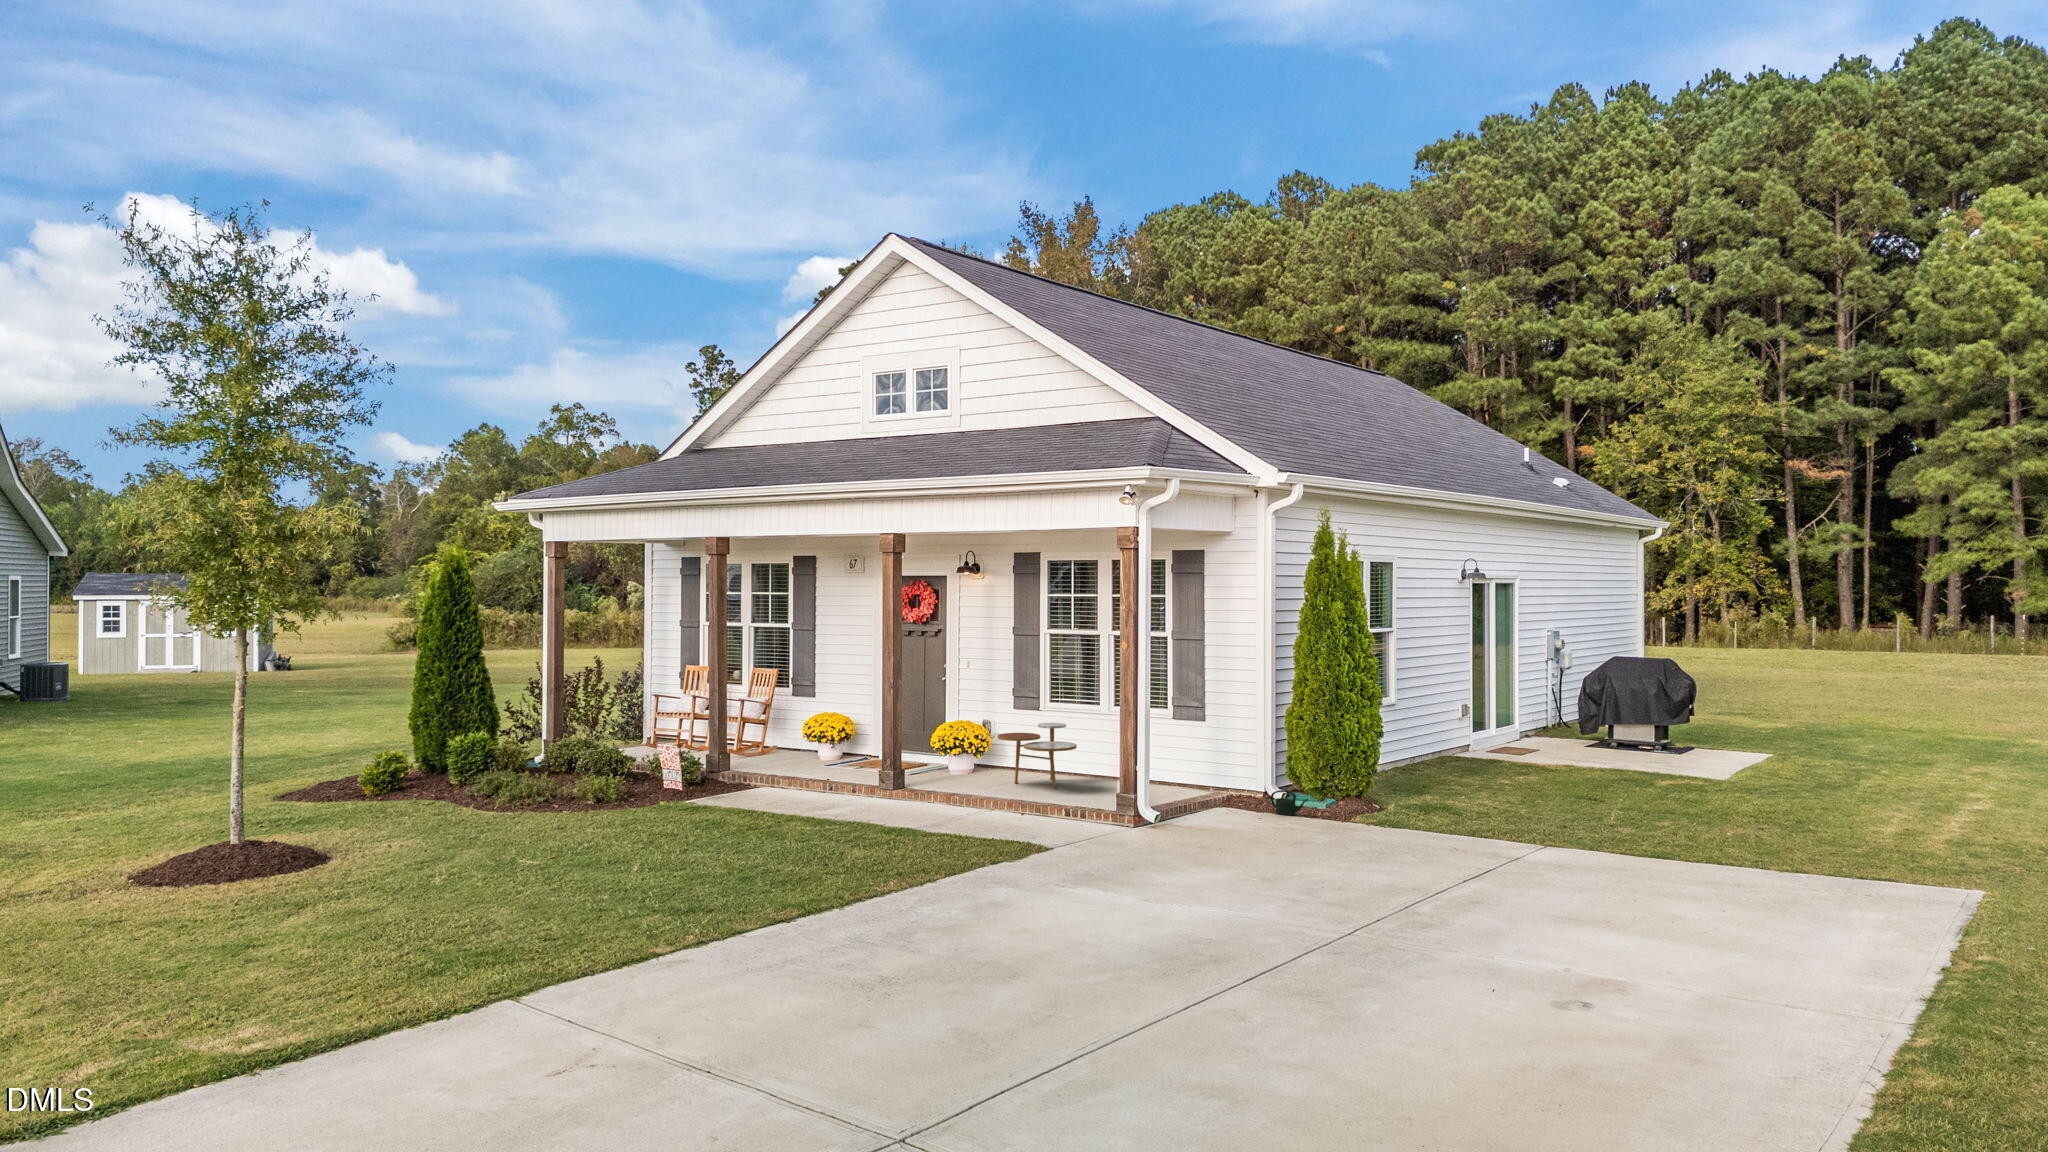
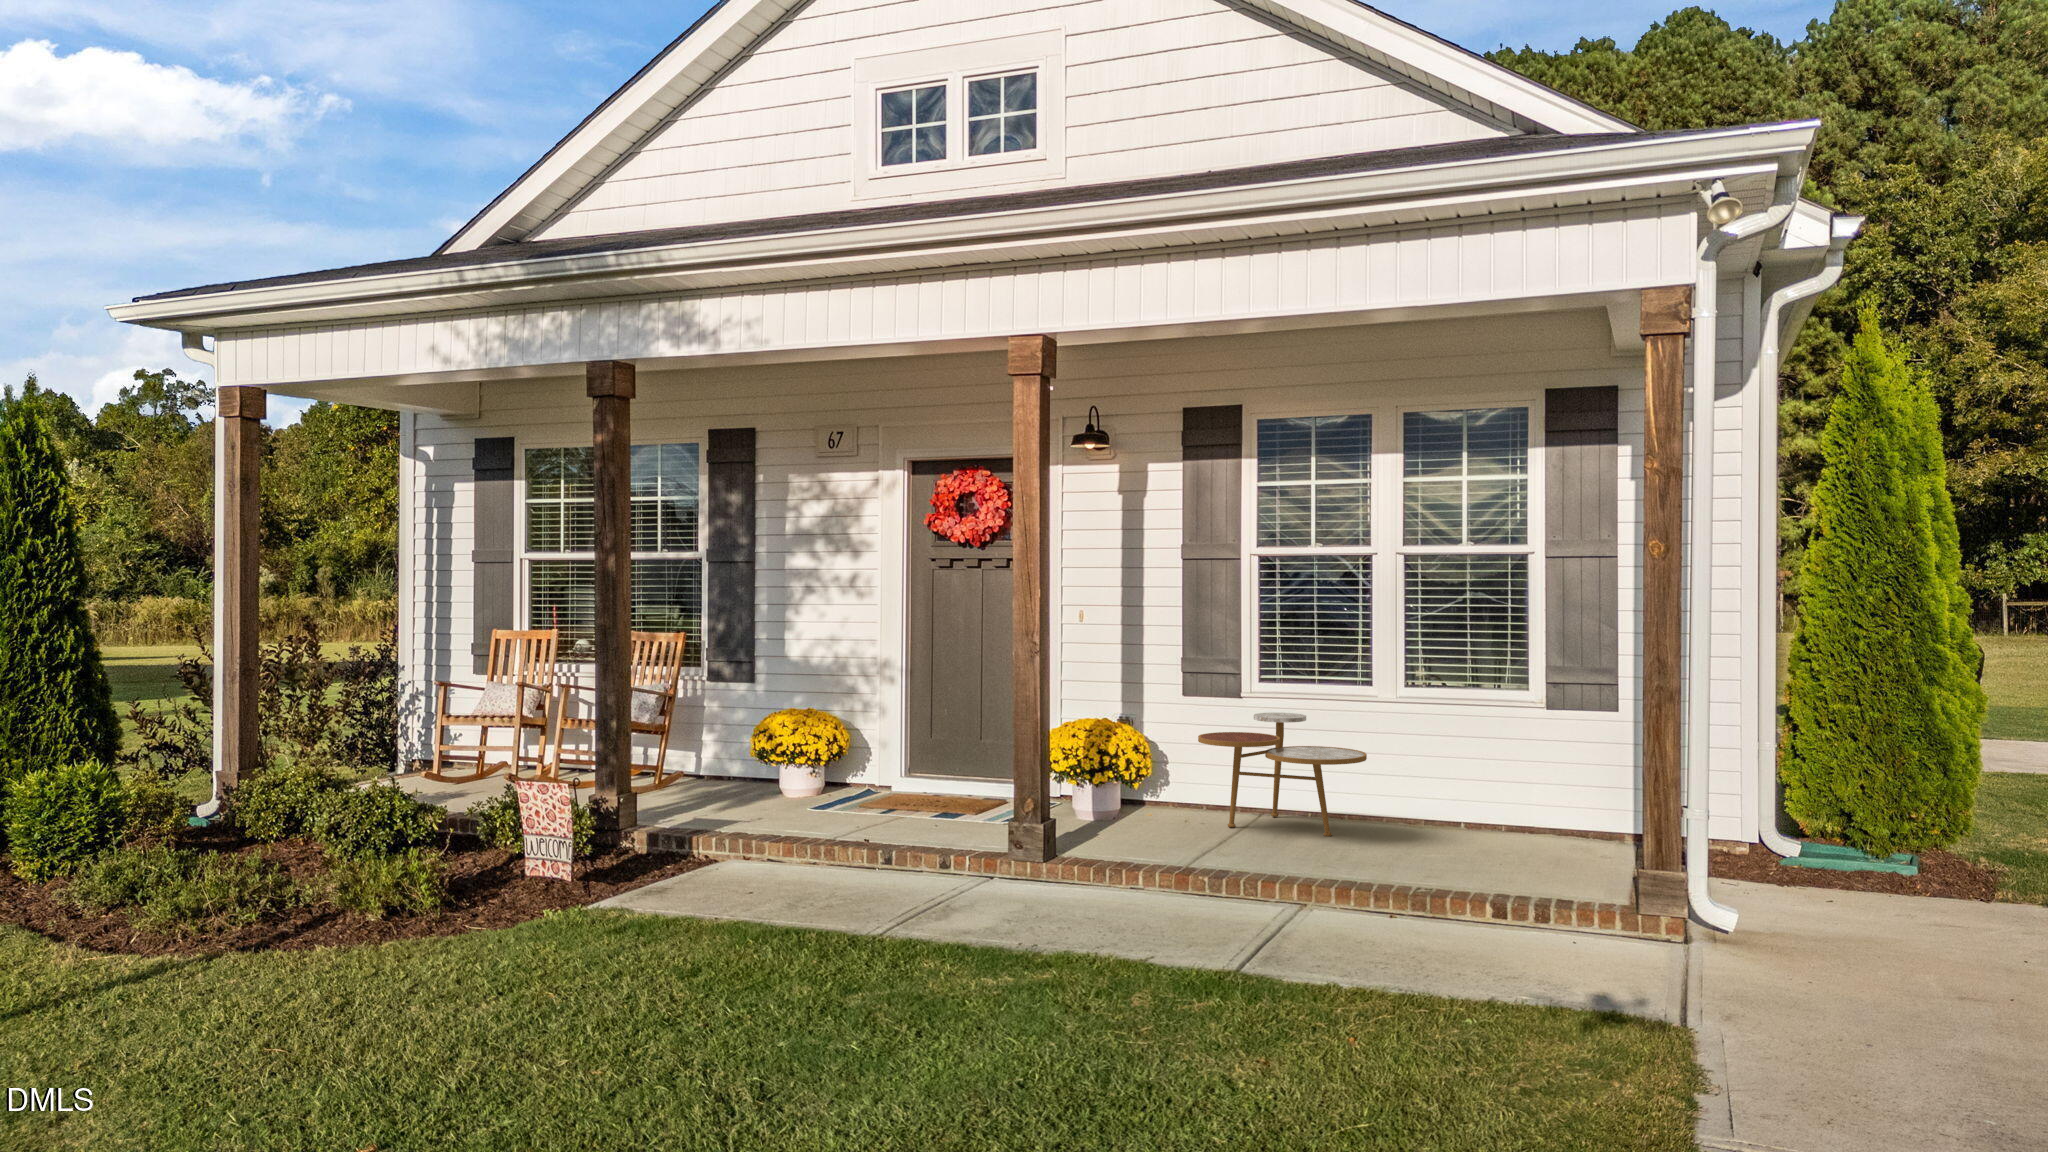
watering can: present [1271,790,1308,816] -> none [1780,823,1866,870]

